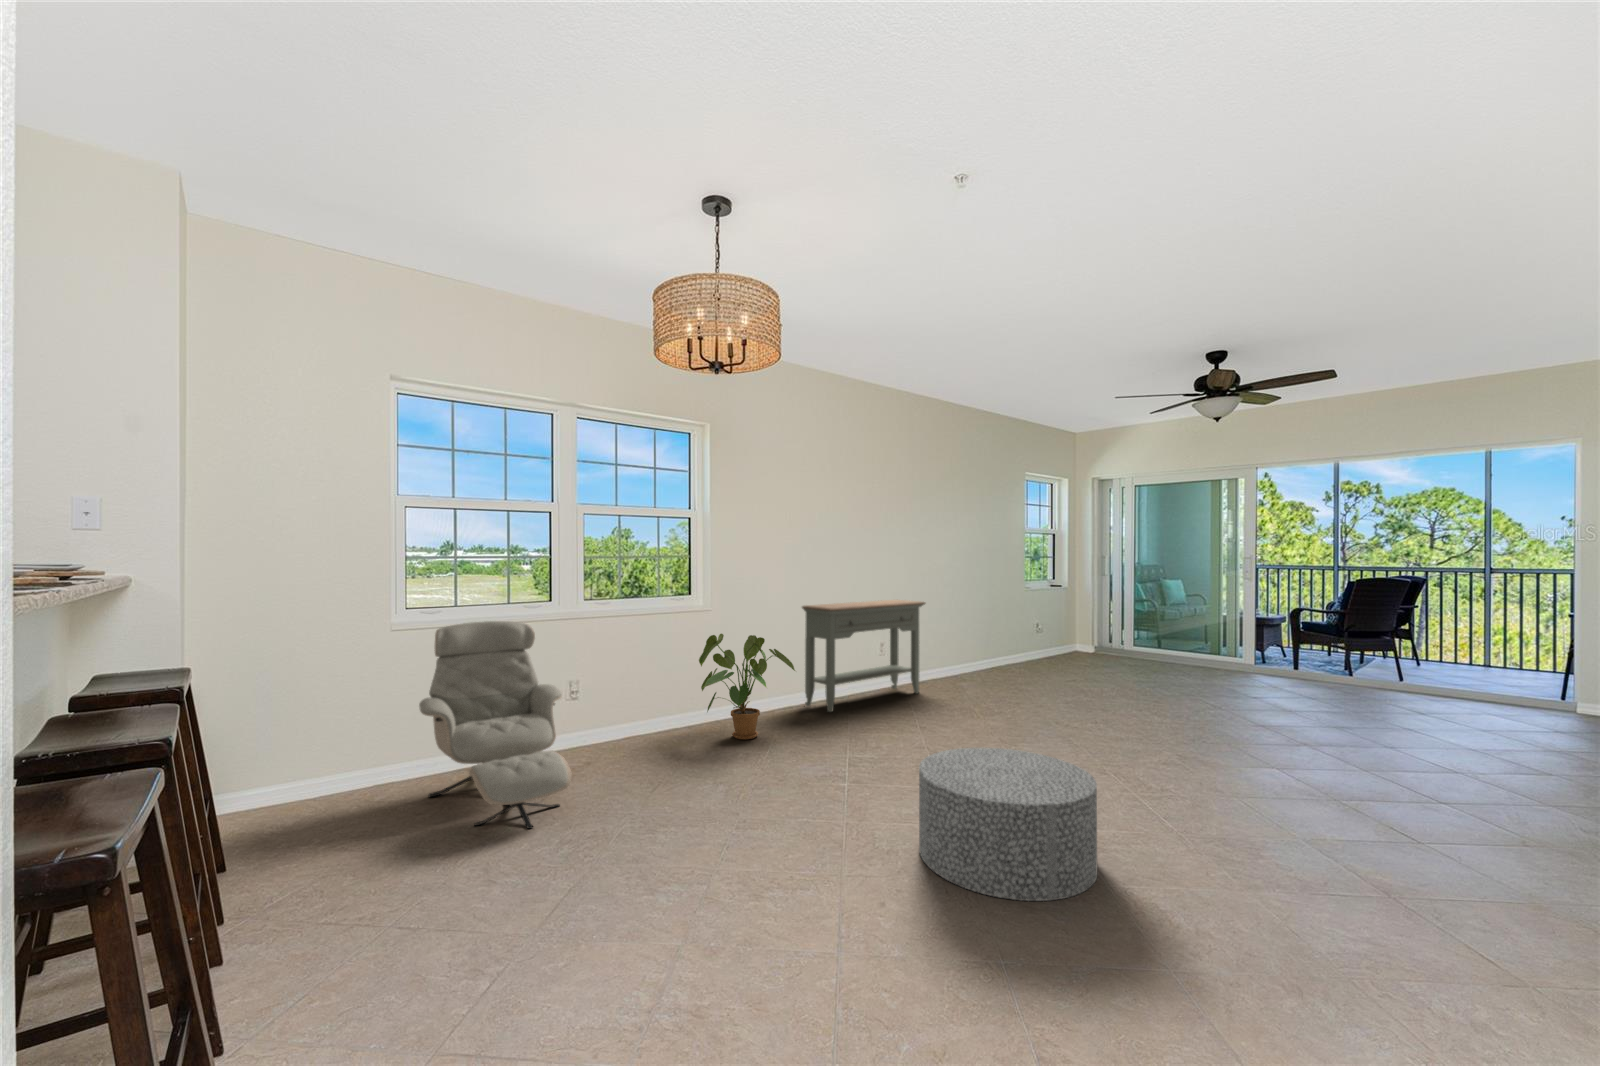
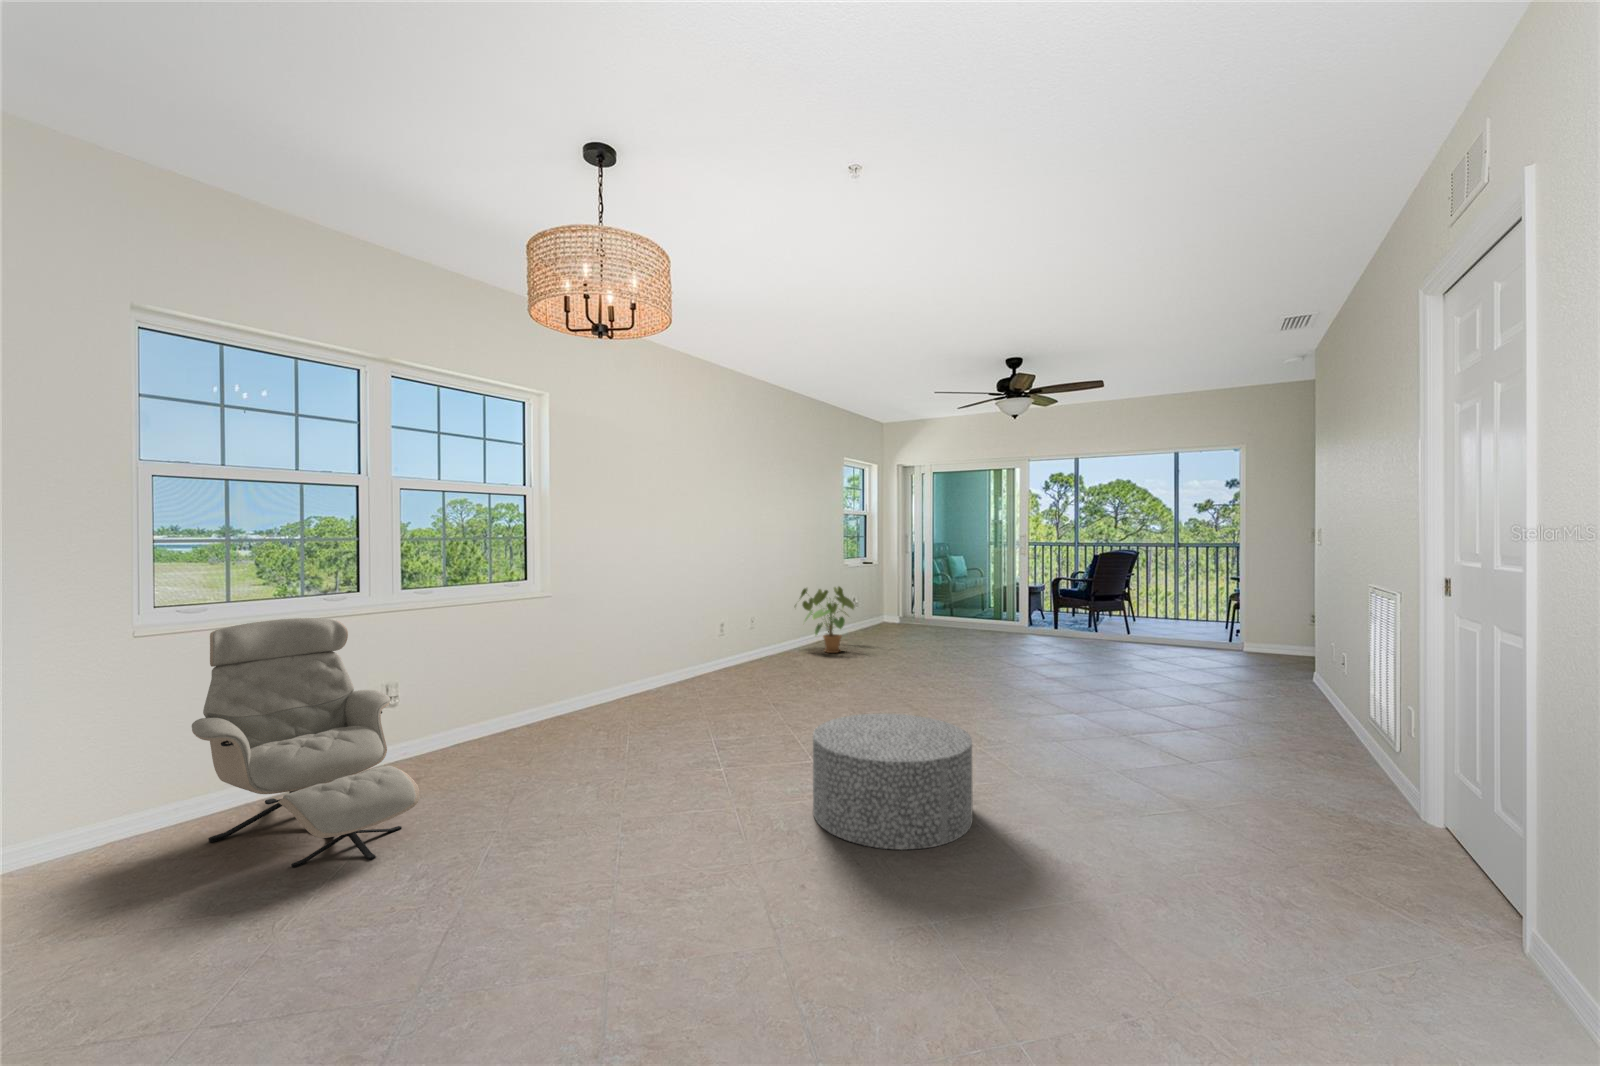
console table: present [802,600,925,712] -> none [646,581,766,696]
house plant: present [699,634,795,740] -> present [800,587,854,653]

